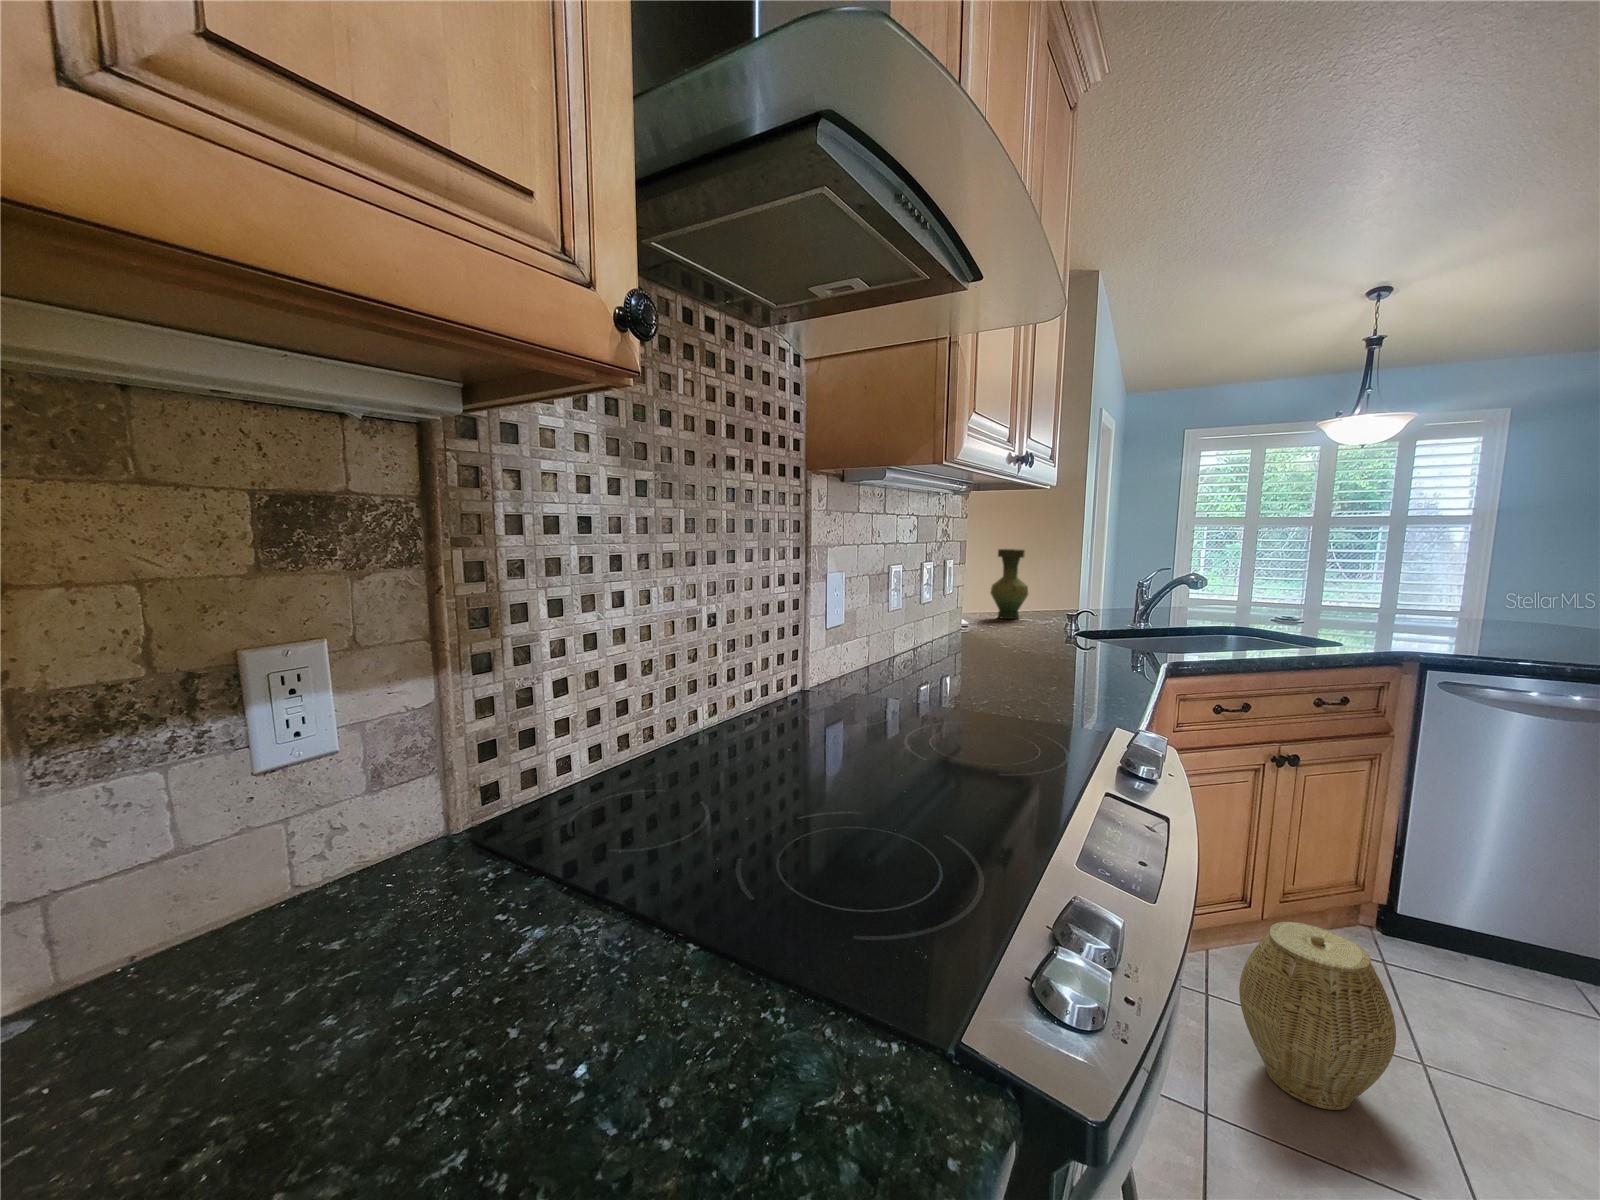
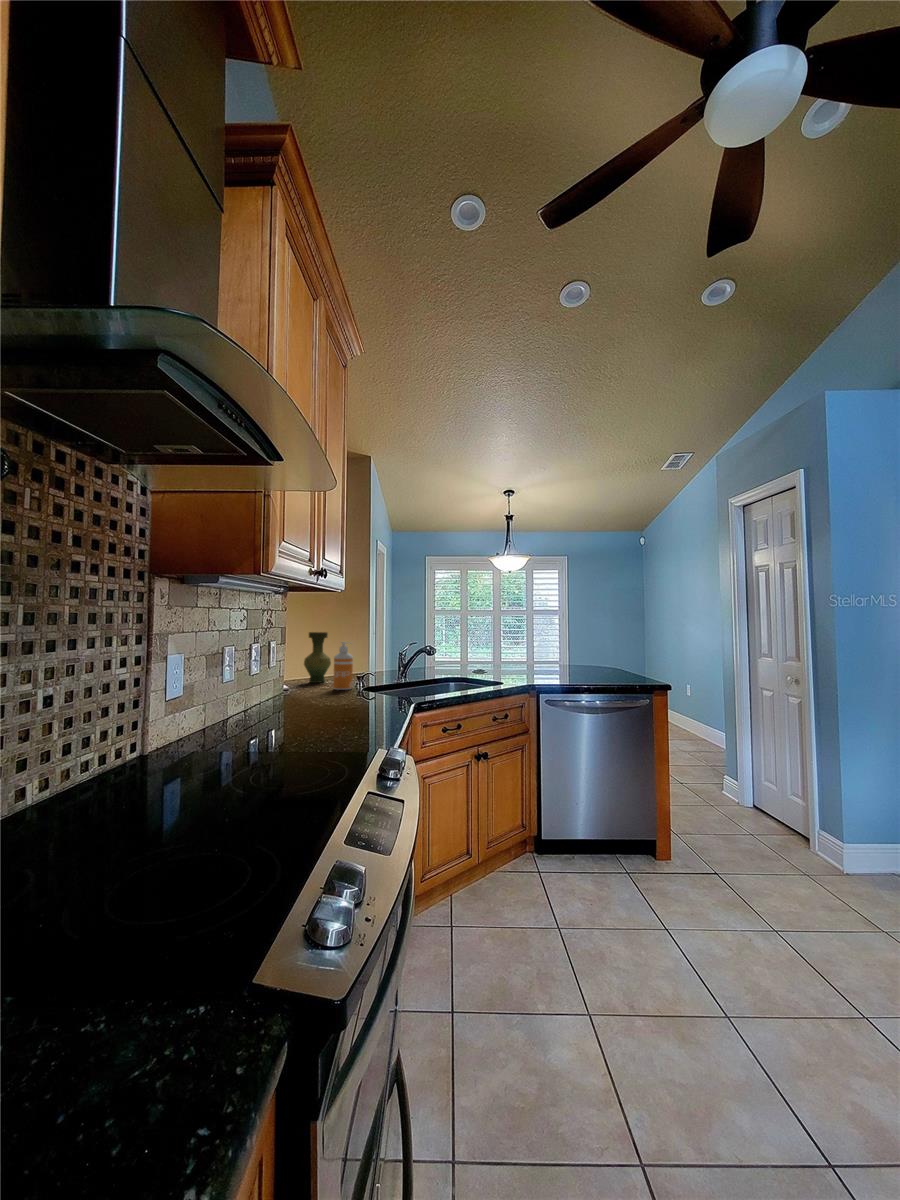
soap dispenser: none [1032,563,1062,631] -> present [333,642,353,690]
woven basket: present [1239,922,1396,1110] -> none [464,859,541,975]

